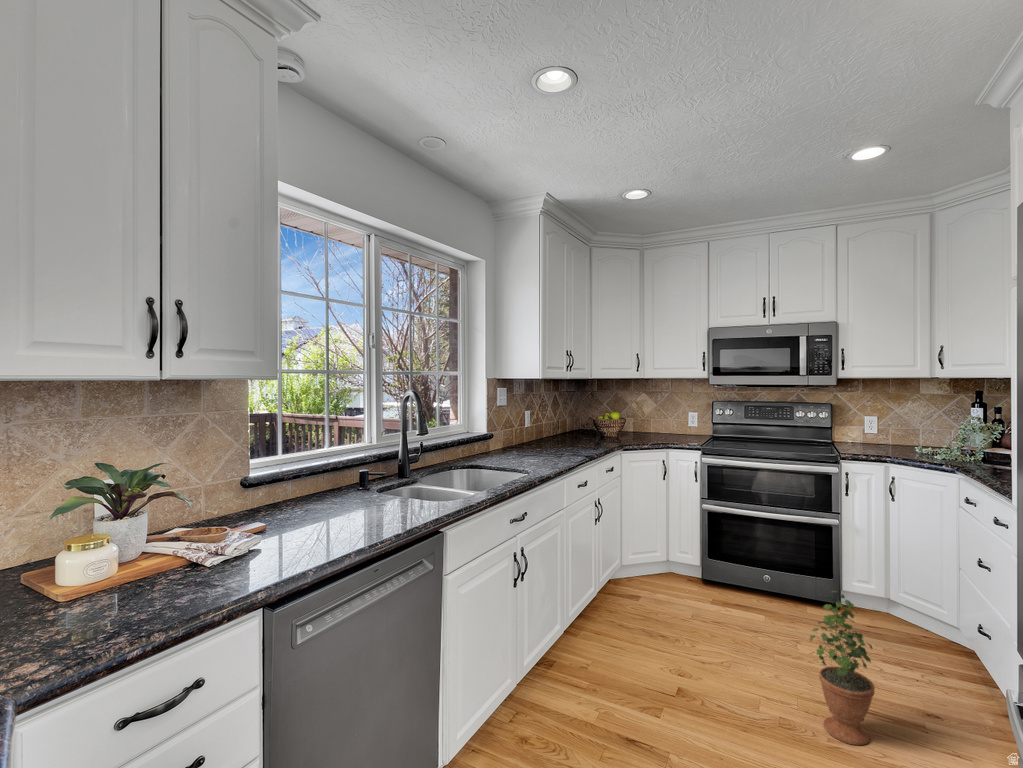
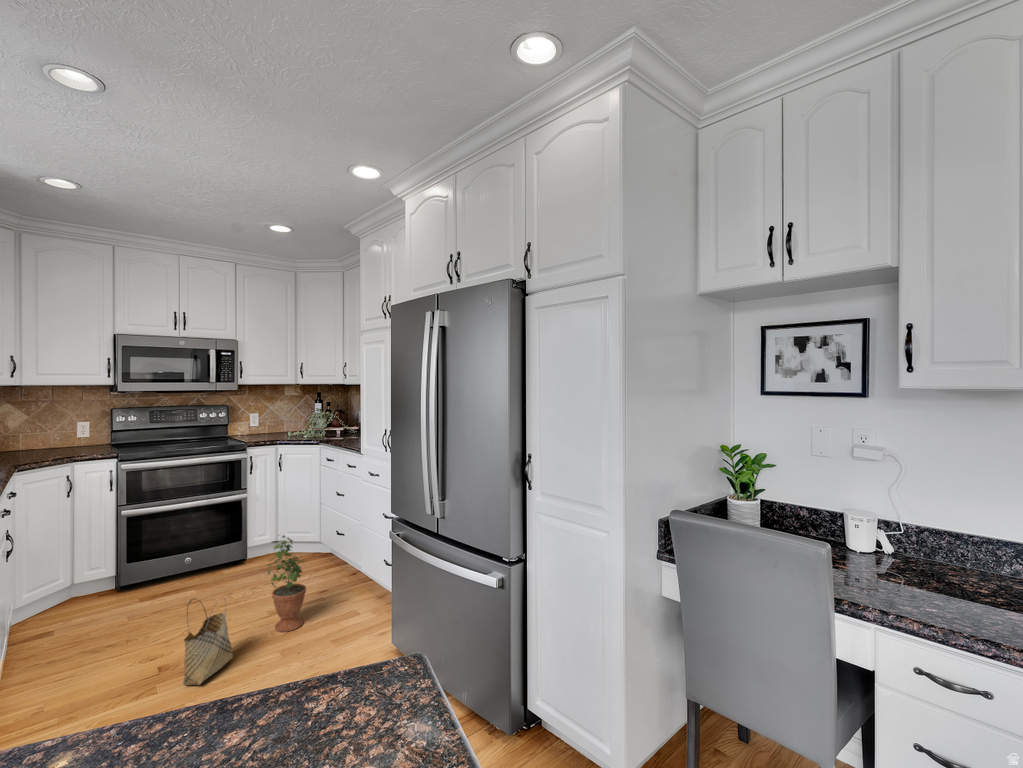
woven basket: none [687,628,750,737] -> present [183,598,233,685]

